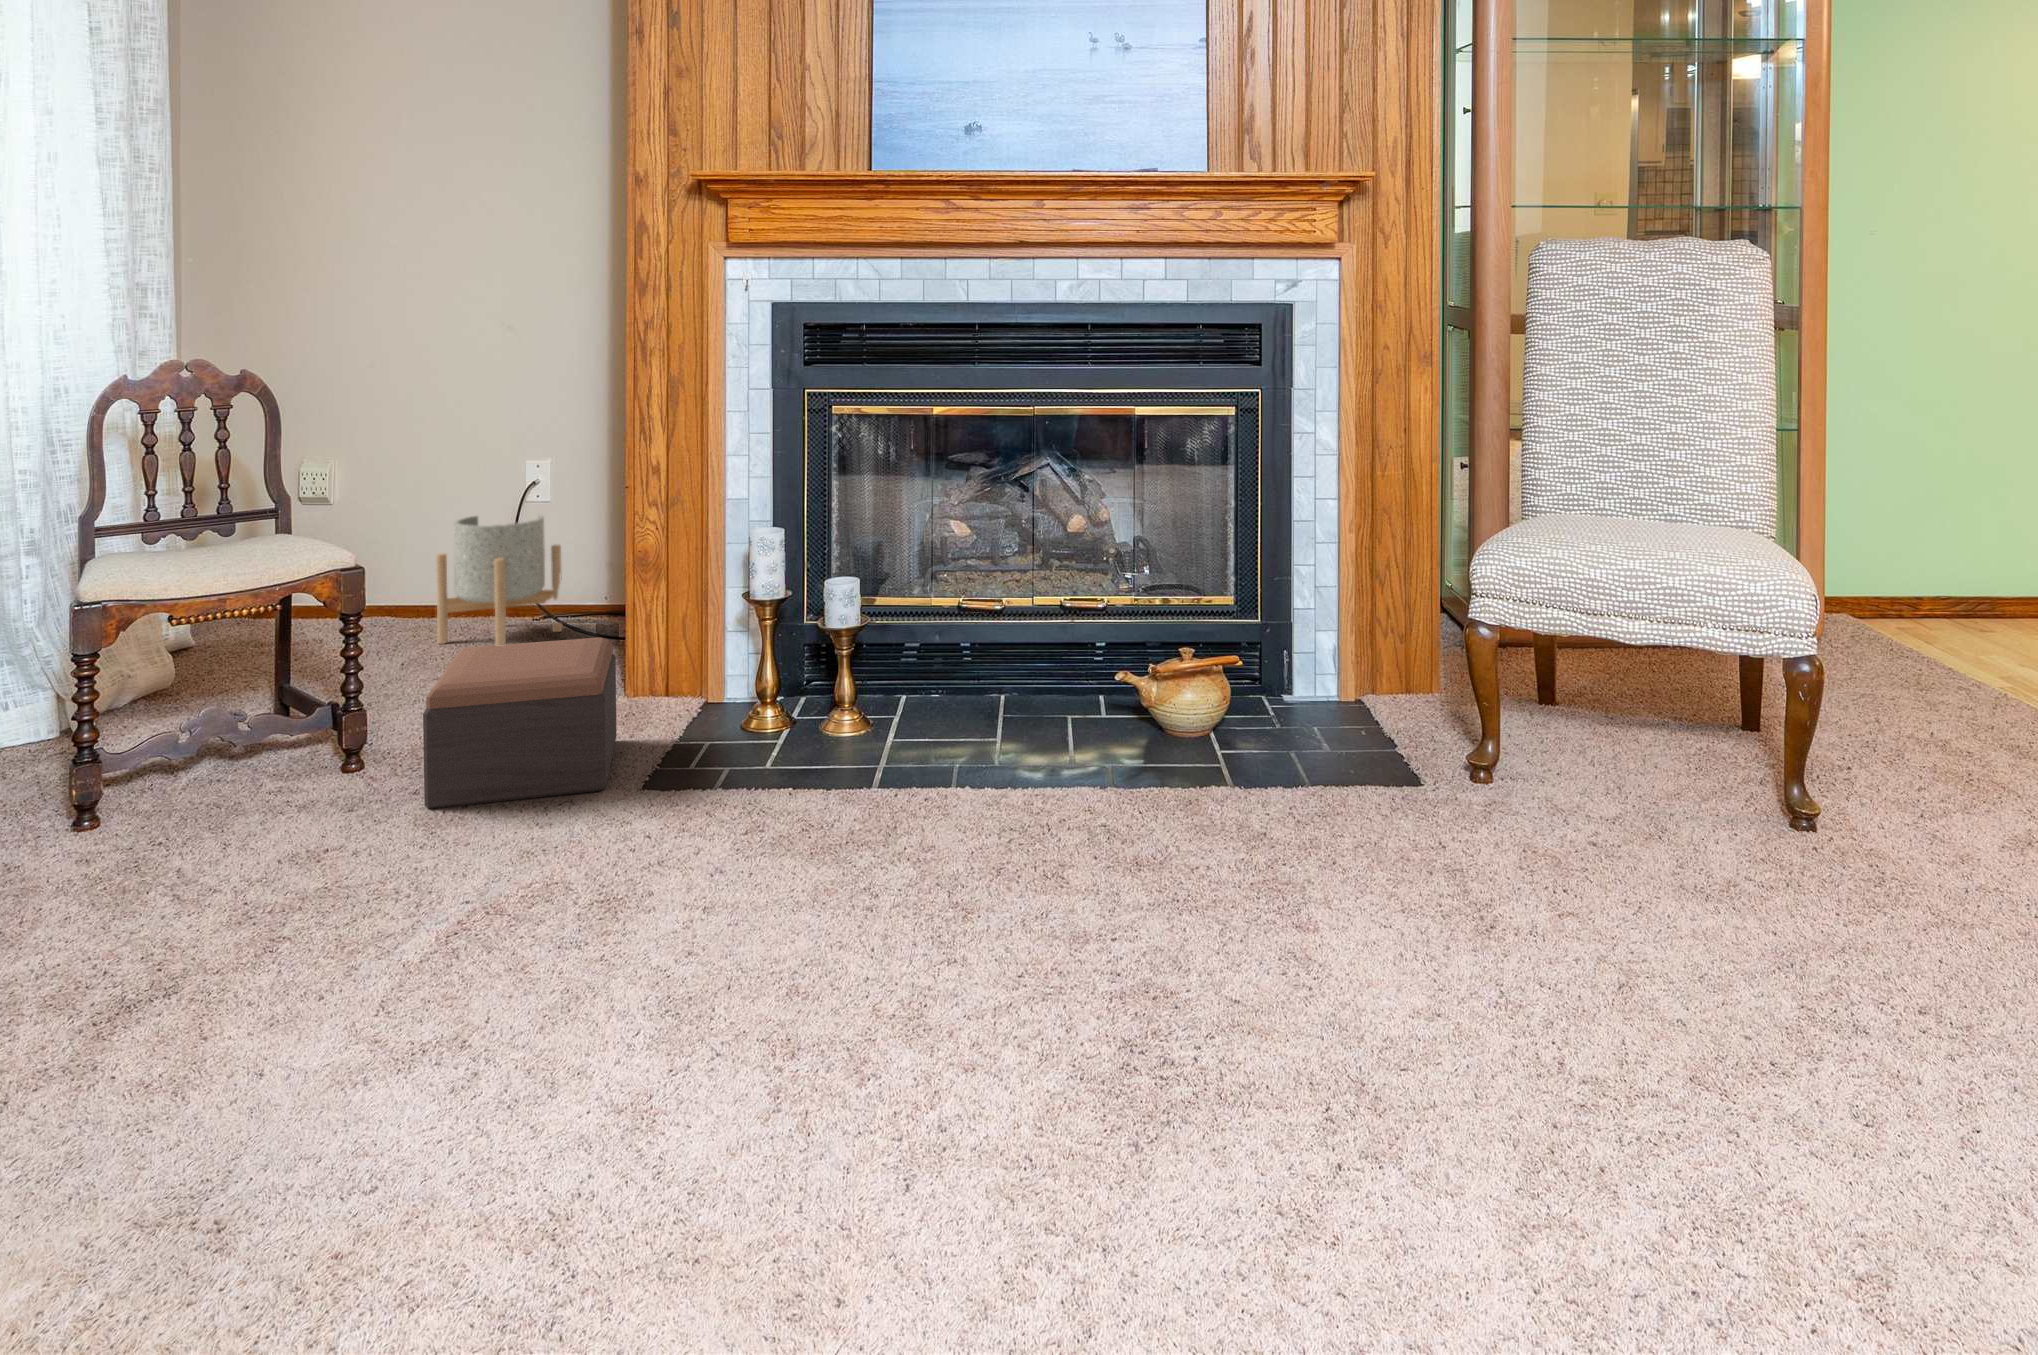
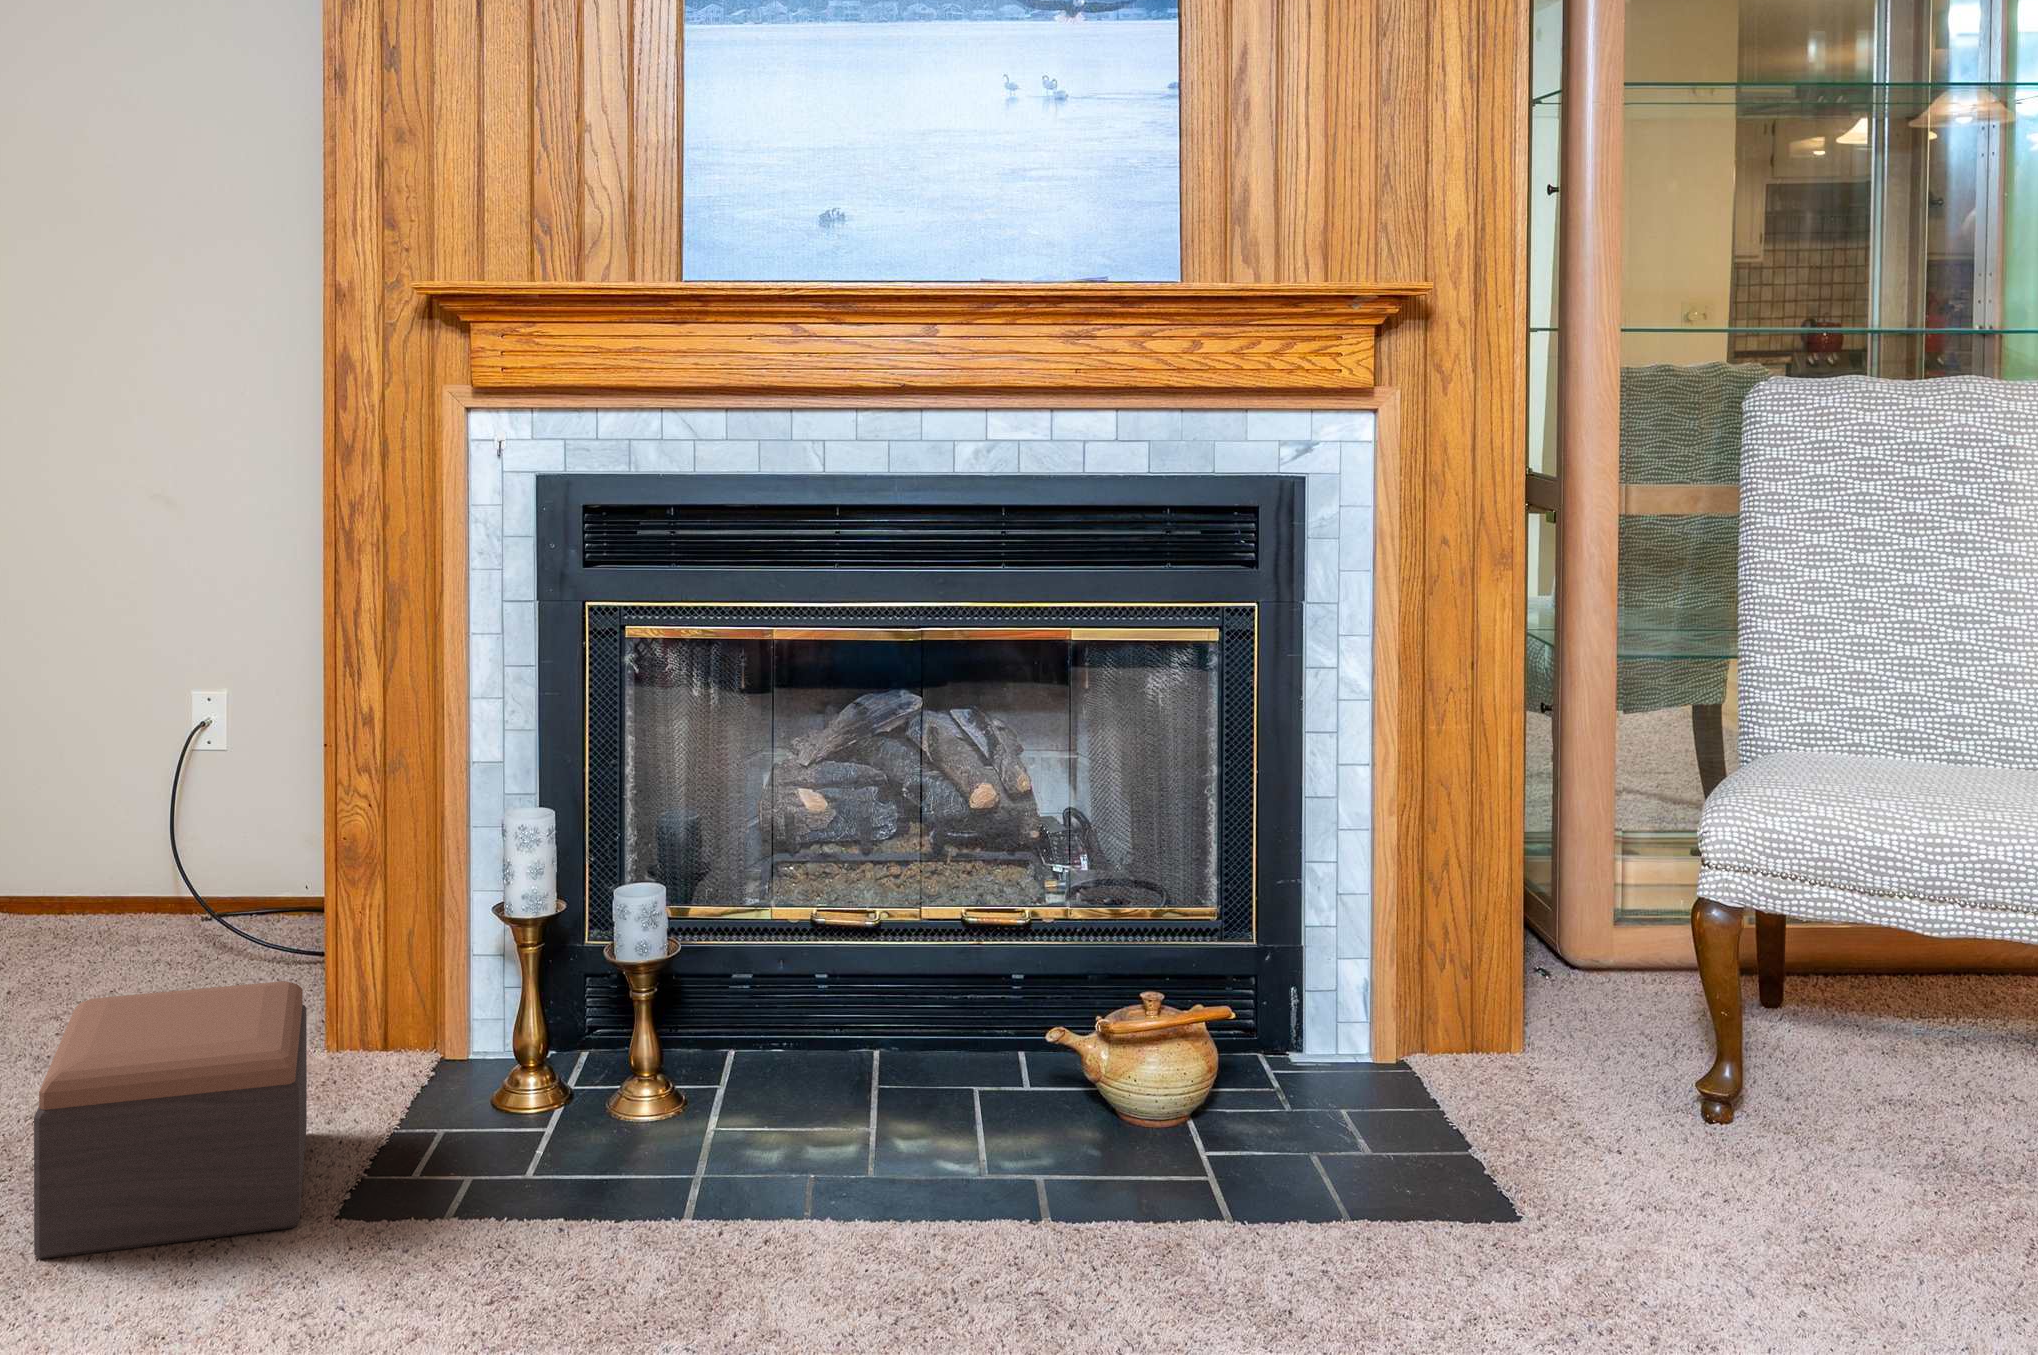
planter: present [436,515,562,645] -> none [27,751,208,965]

